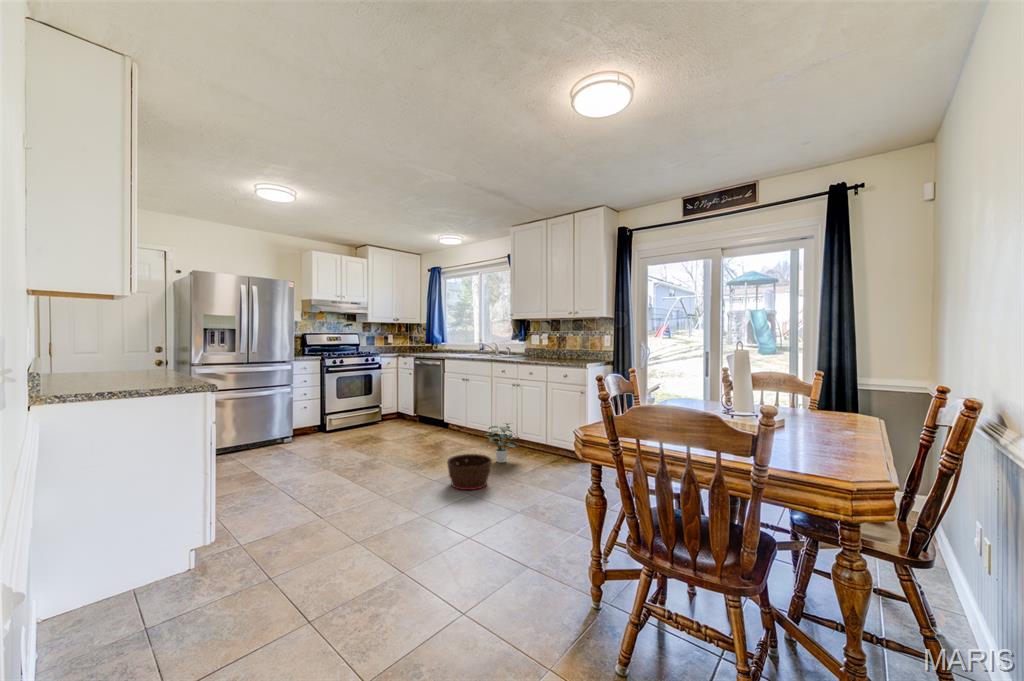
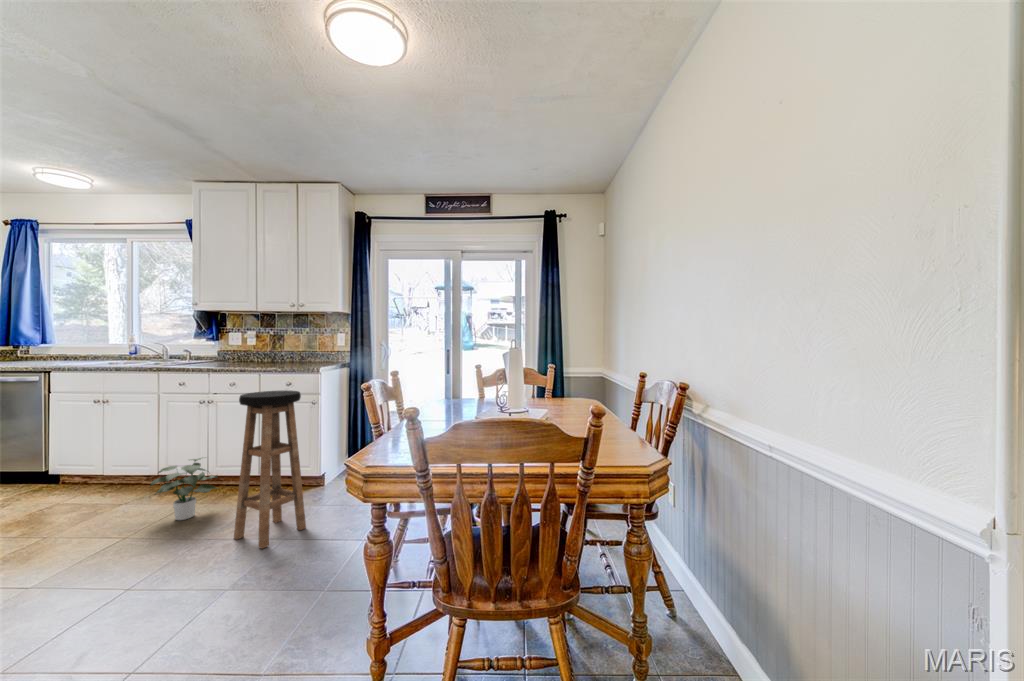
bar stool: none [524,380,568,491] -> present [234,390,306,549]
basket: present [447,454,492,490] -> none [67,519,174,594]

